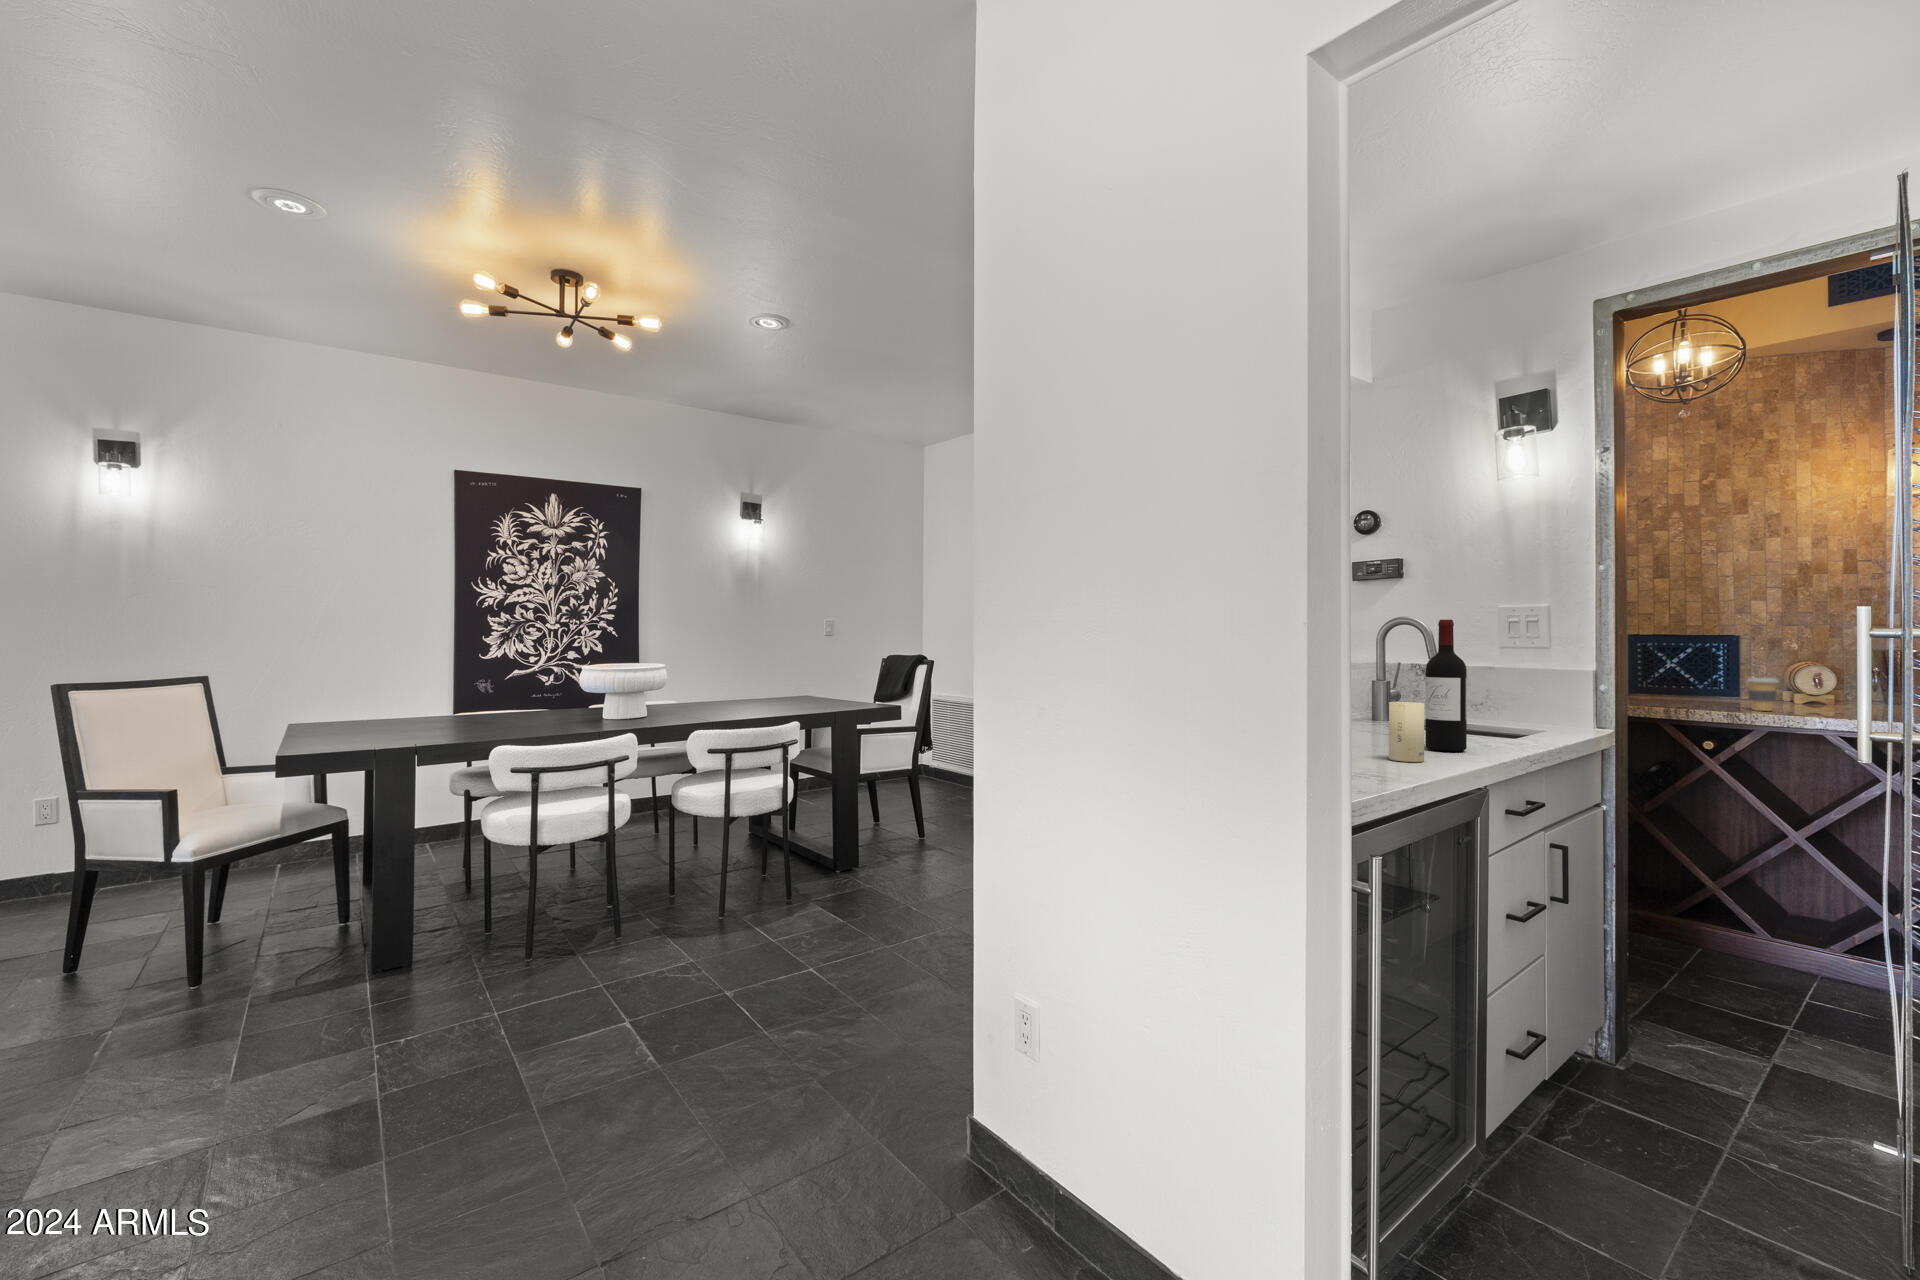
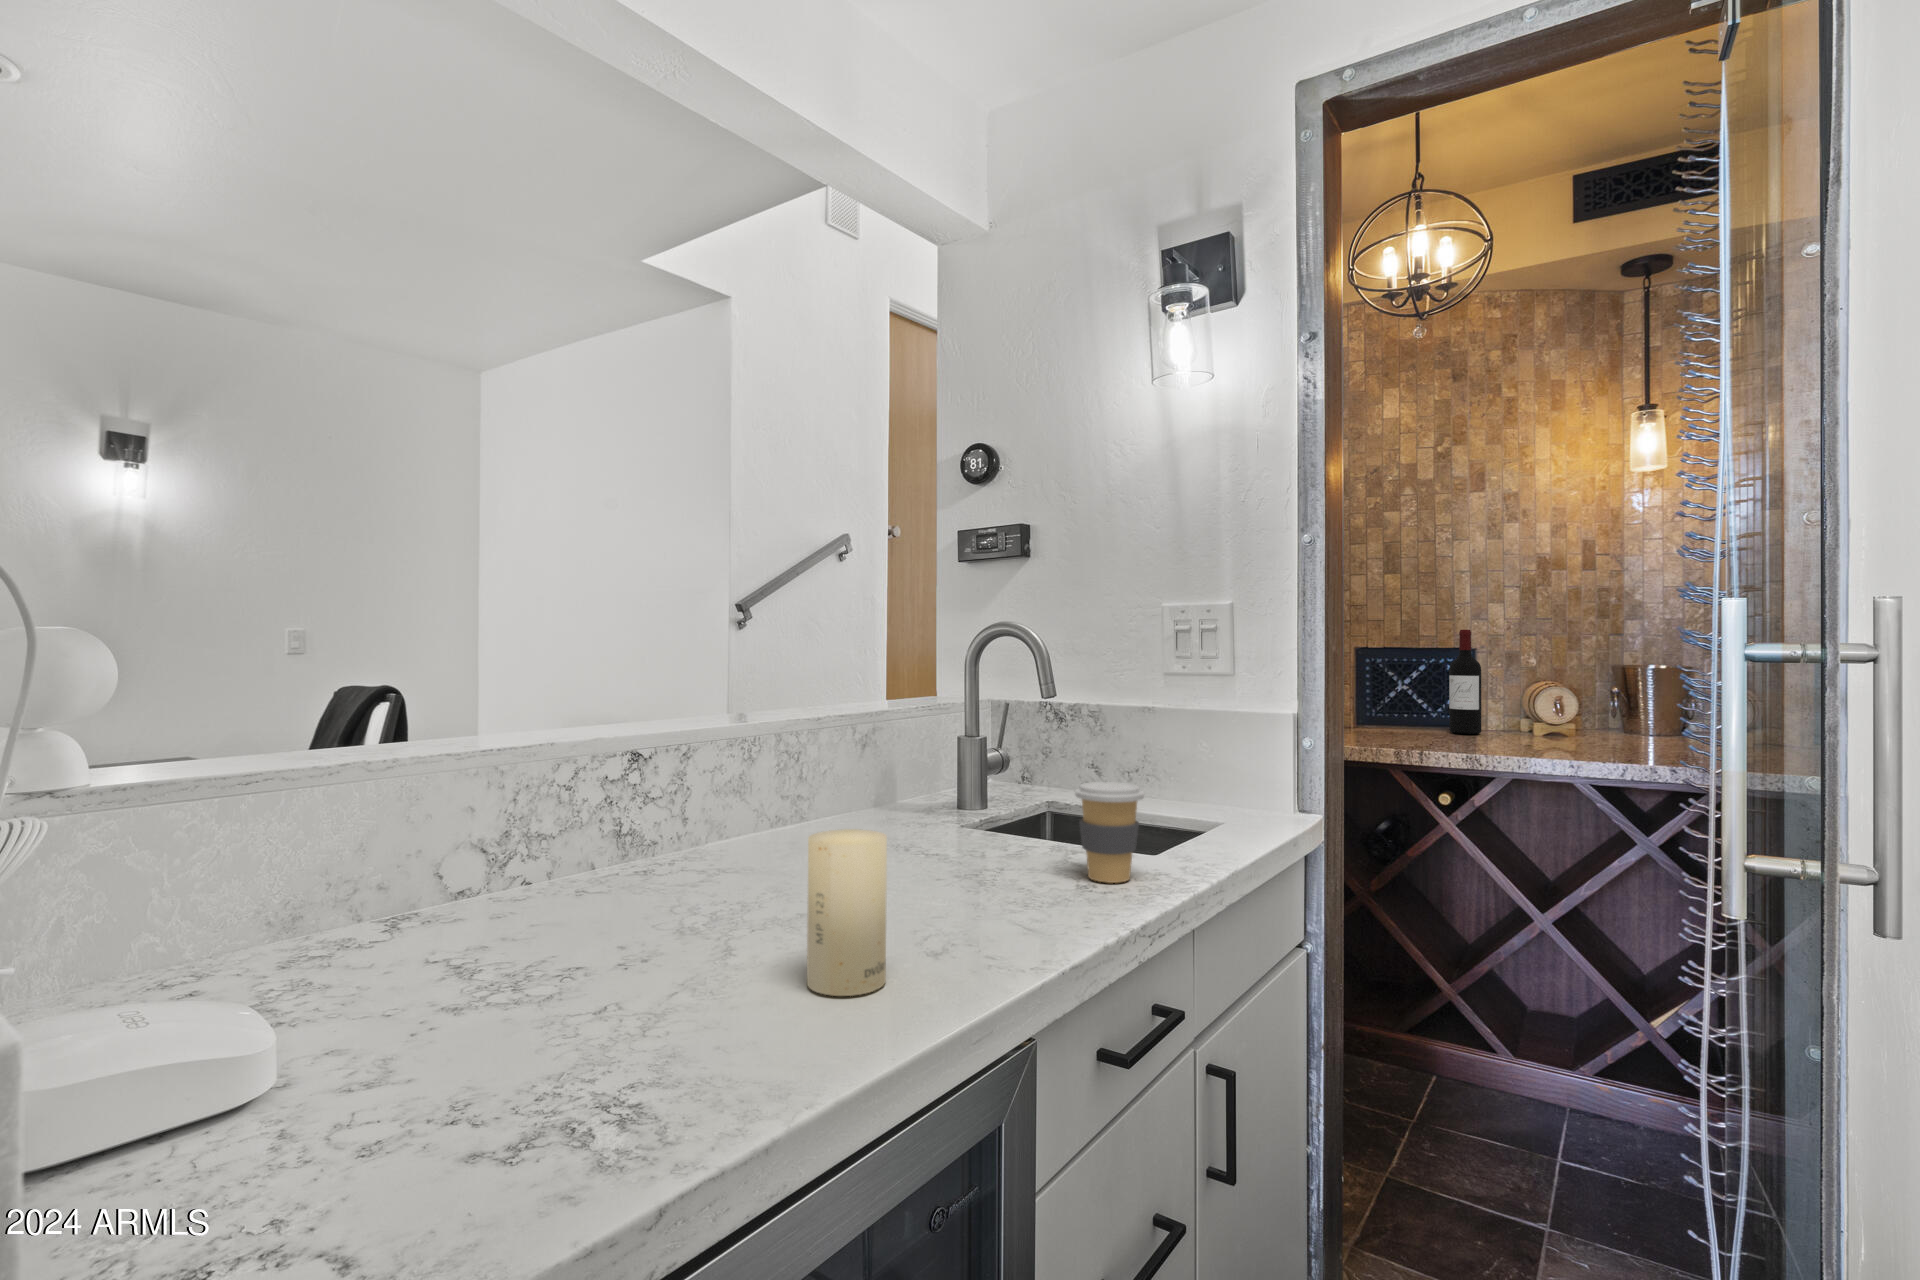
wine bottle: present [1425,620,1467,752] -> present [1449,630,1481,734]
coffee cup: present [1747,678,1779,711] -> present [1075,782,1144,883]

